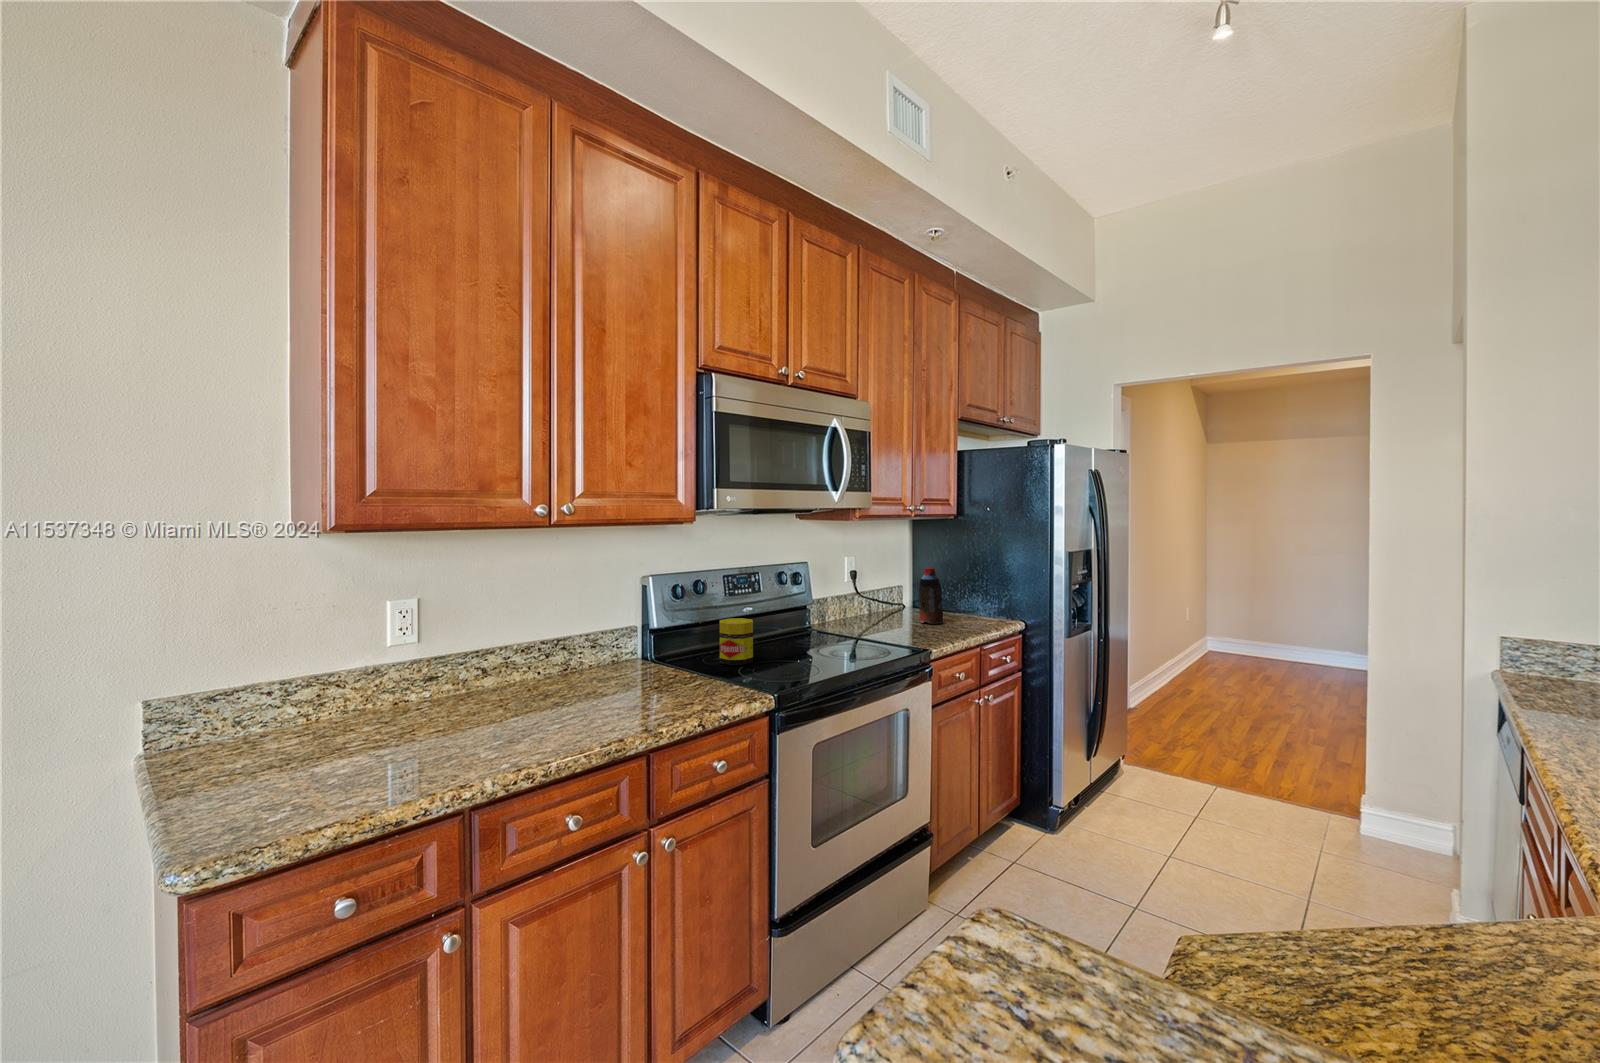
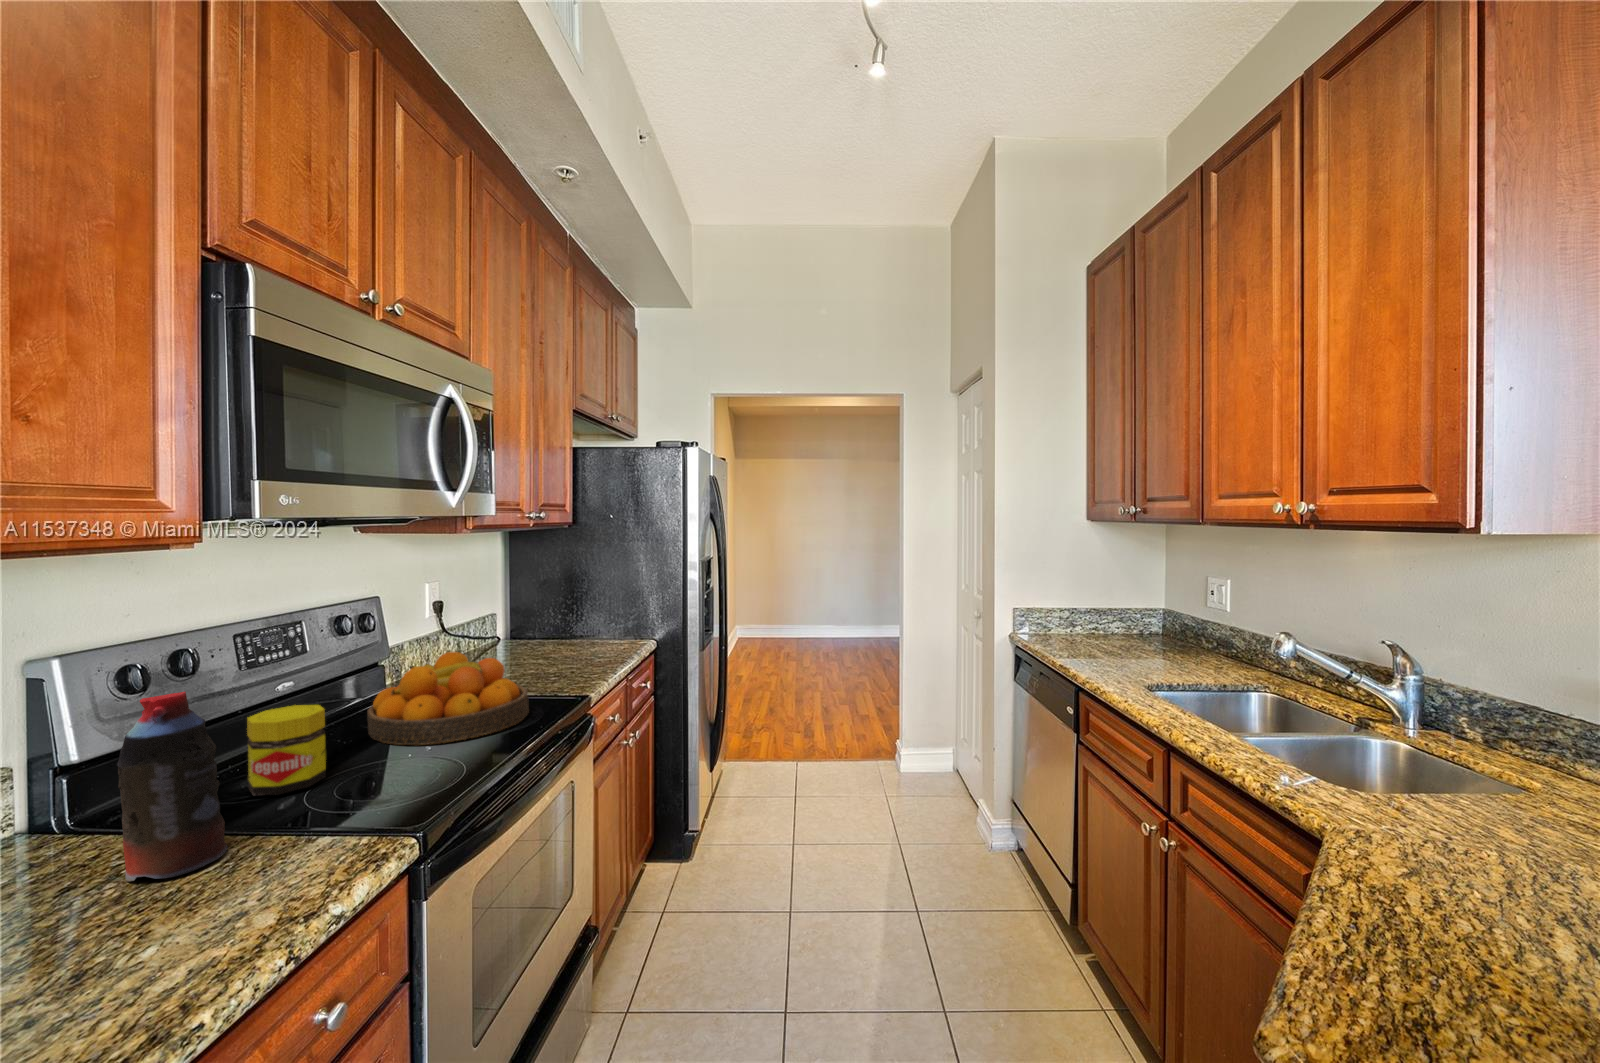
bottle: present [919,568,943,624] -> present [117,692,228,881]
fruit bowl: none [785,603,883,659] -> present [367,651,529,745]

